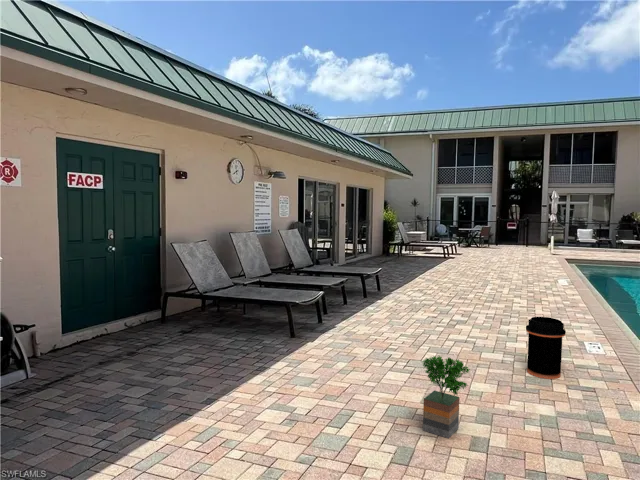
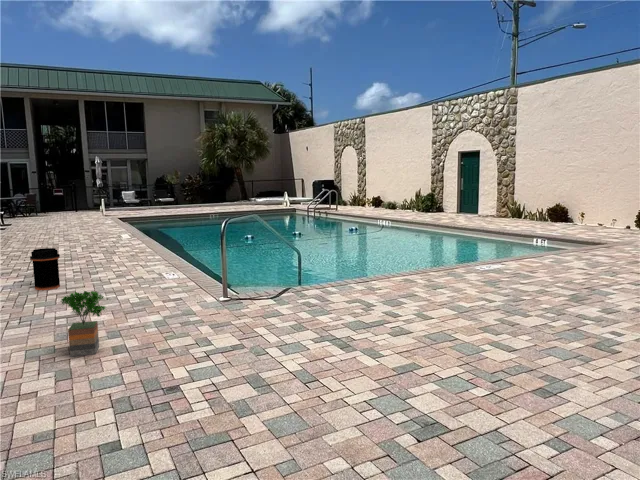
trash can: present [526,317,566,379] -> present [30,248,60,290]

